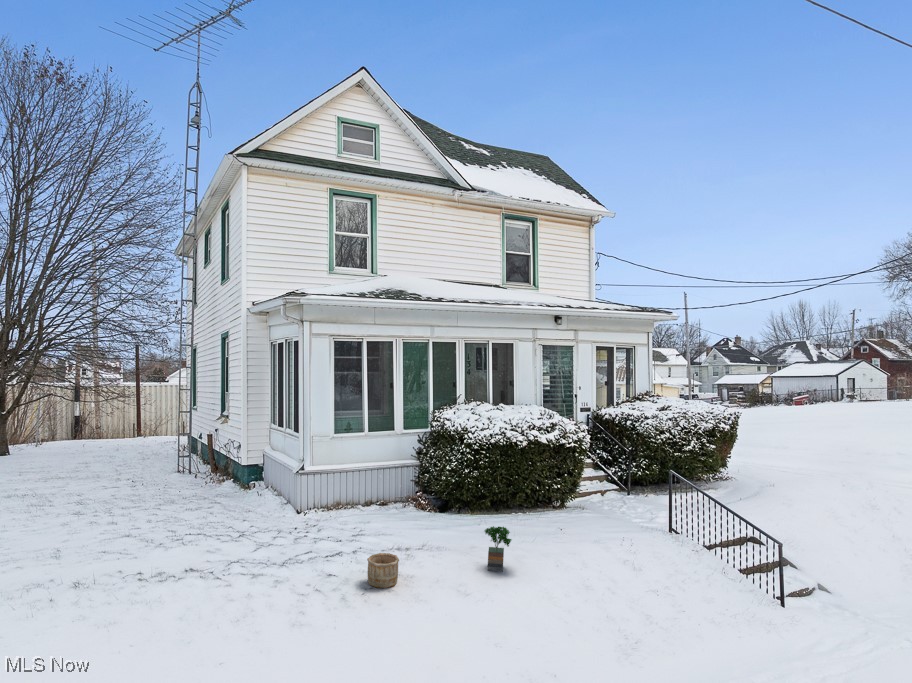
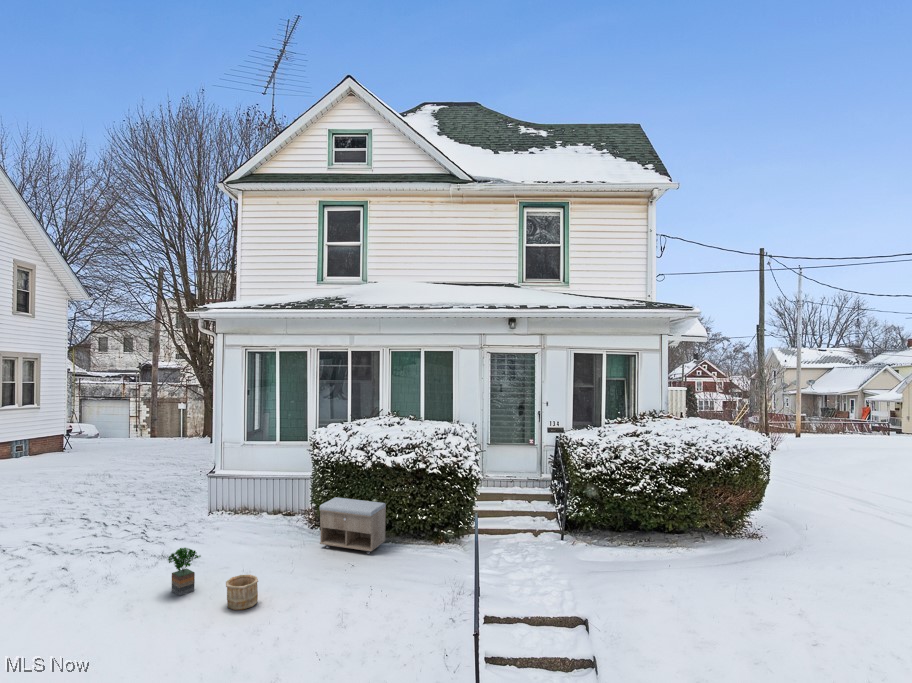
storage bench: none [493,474,553,520] -> present [319,497,386,554]
wooden bucket: present [367,553,399,588] -> present [226,575,258,610]

